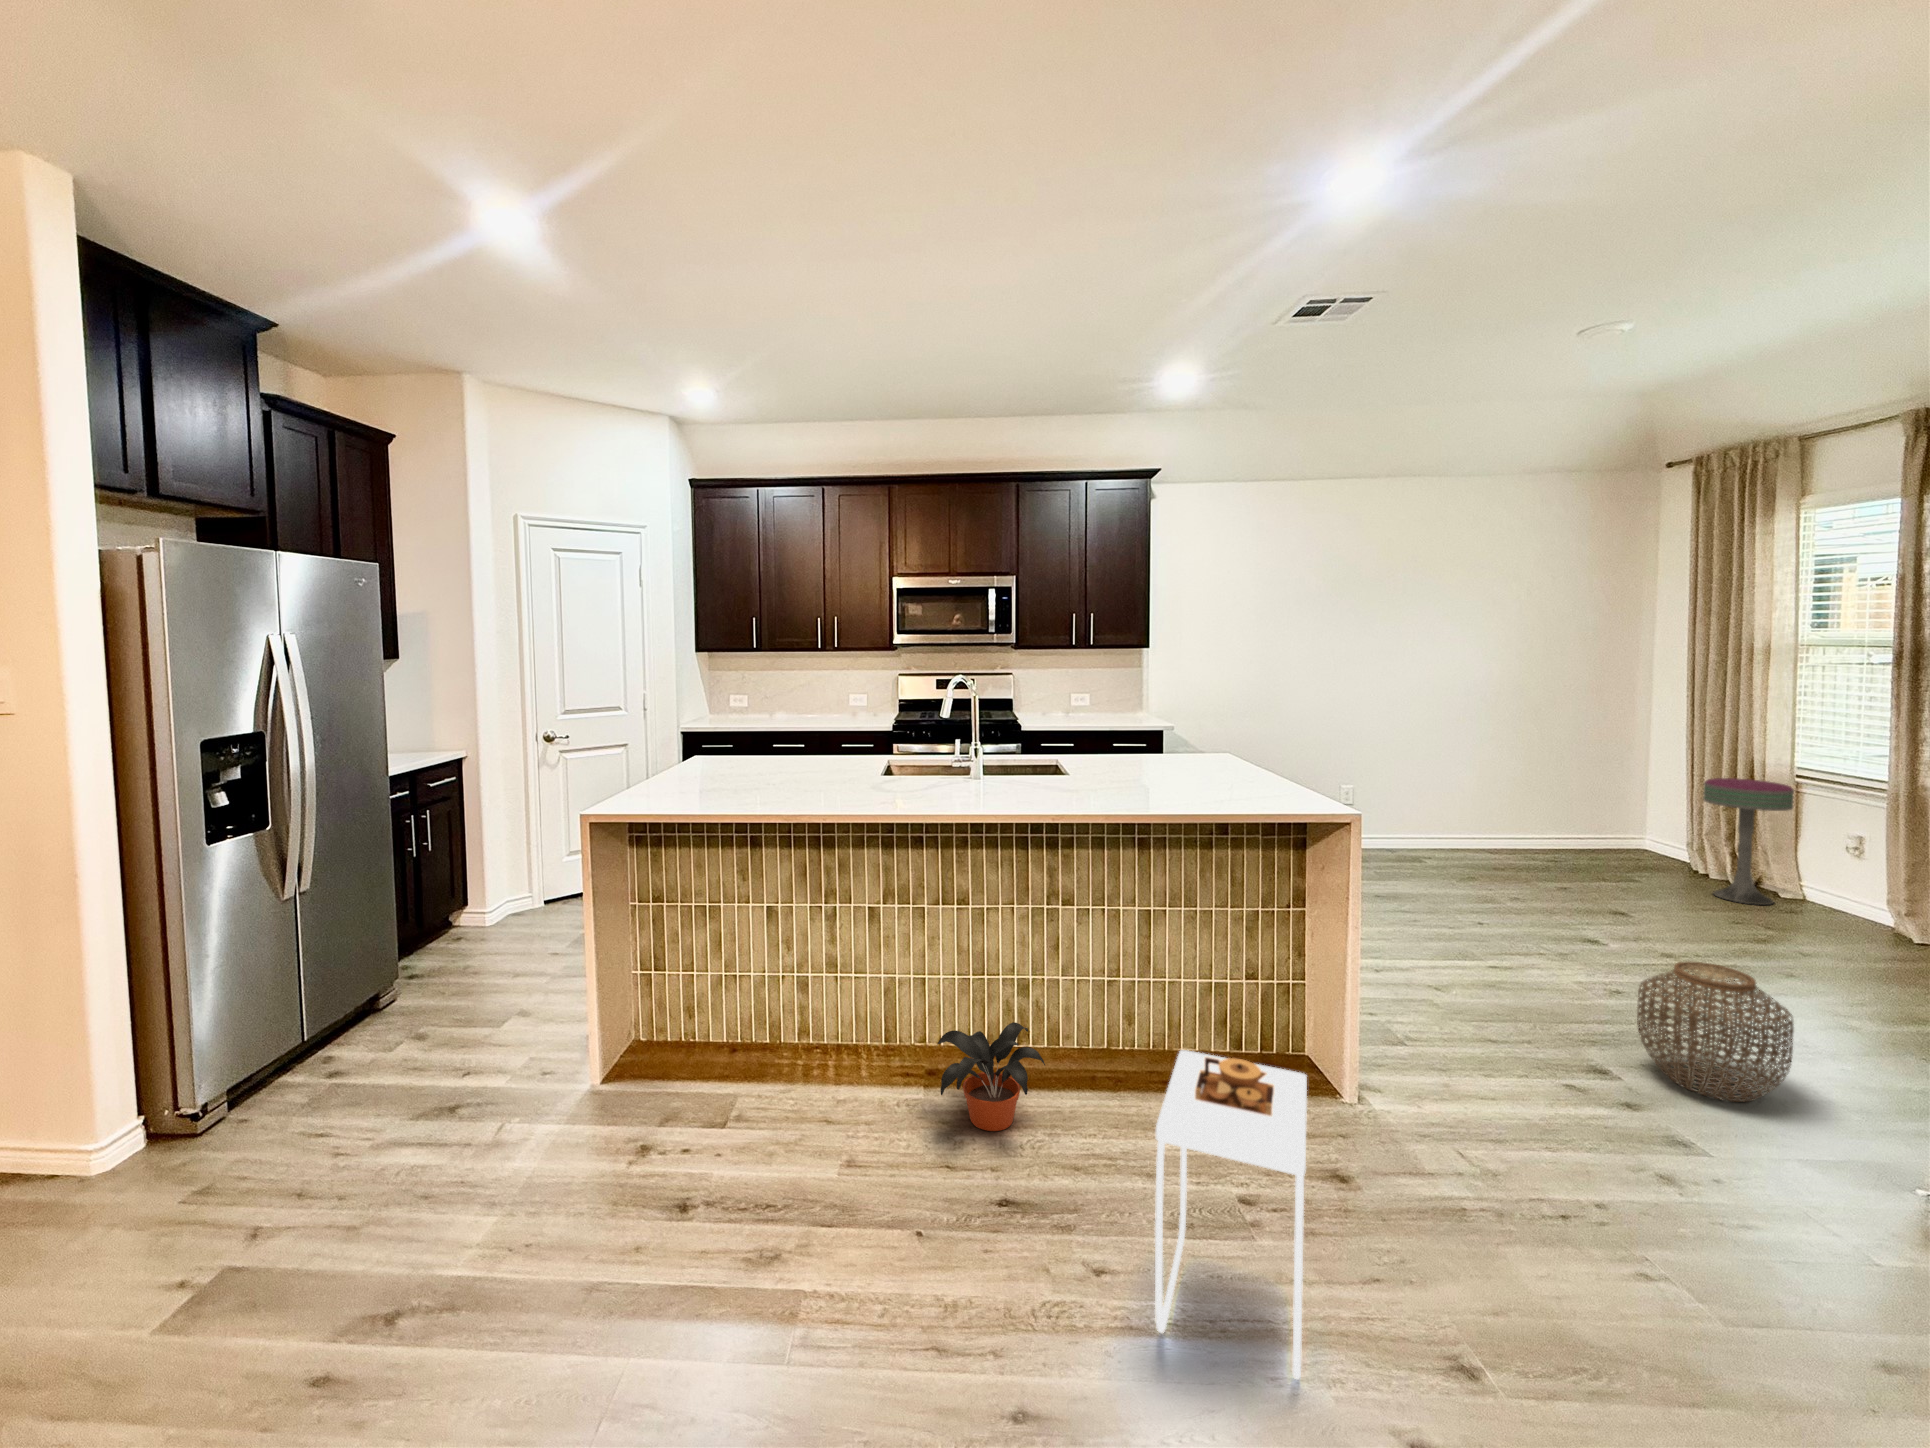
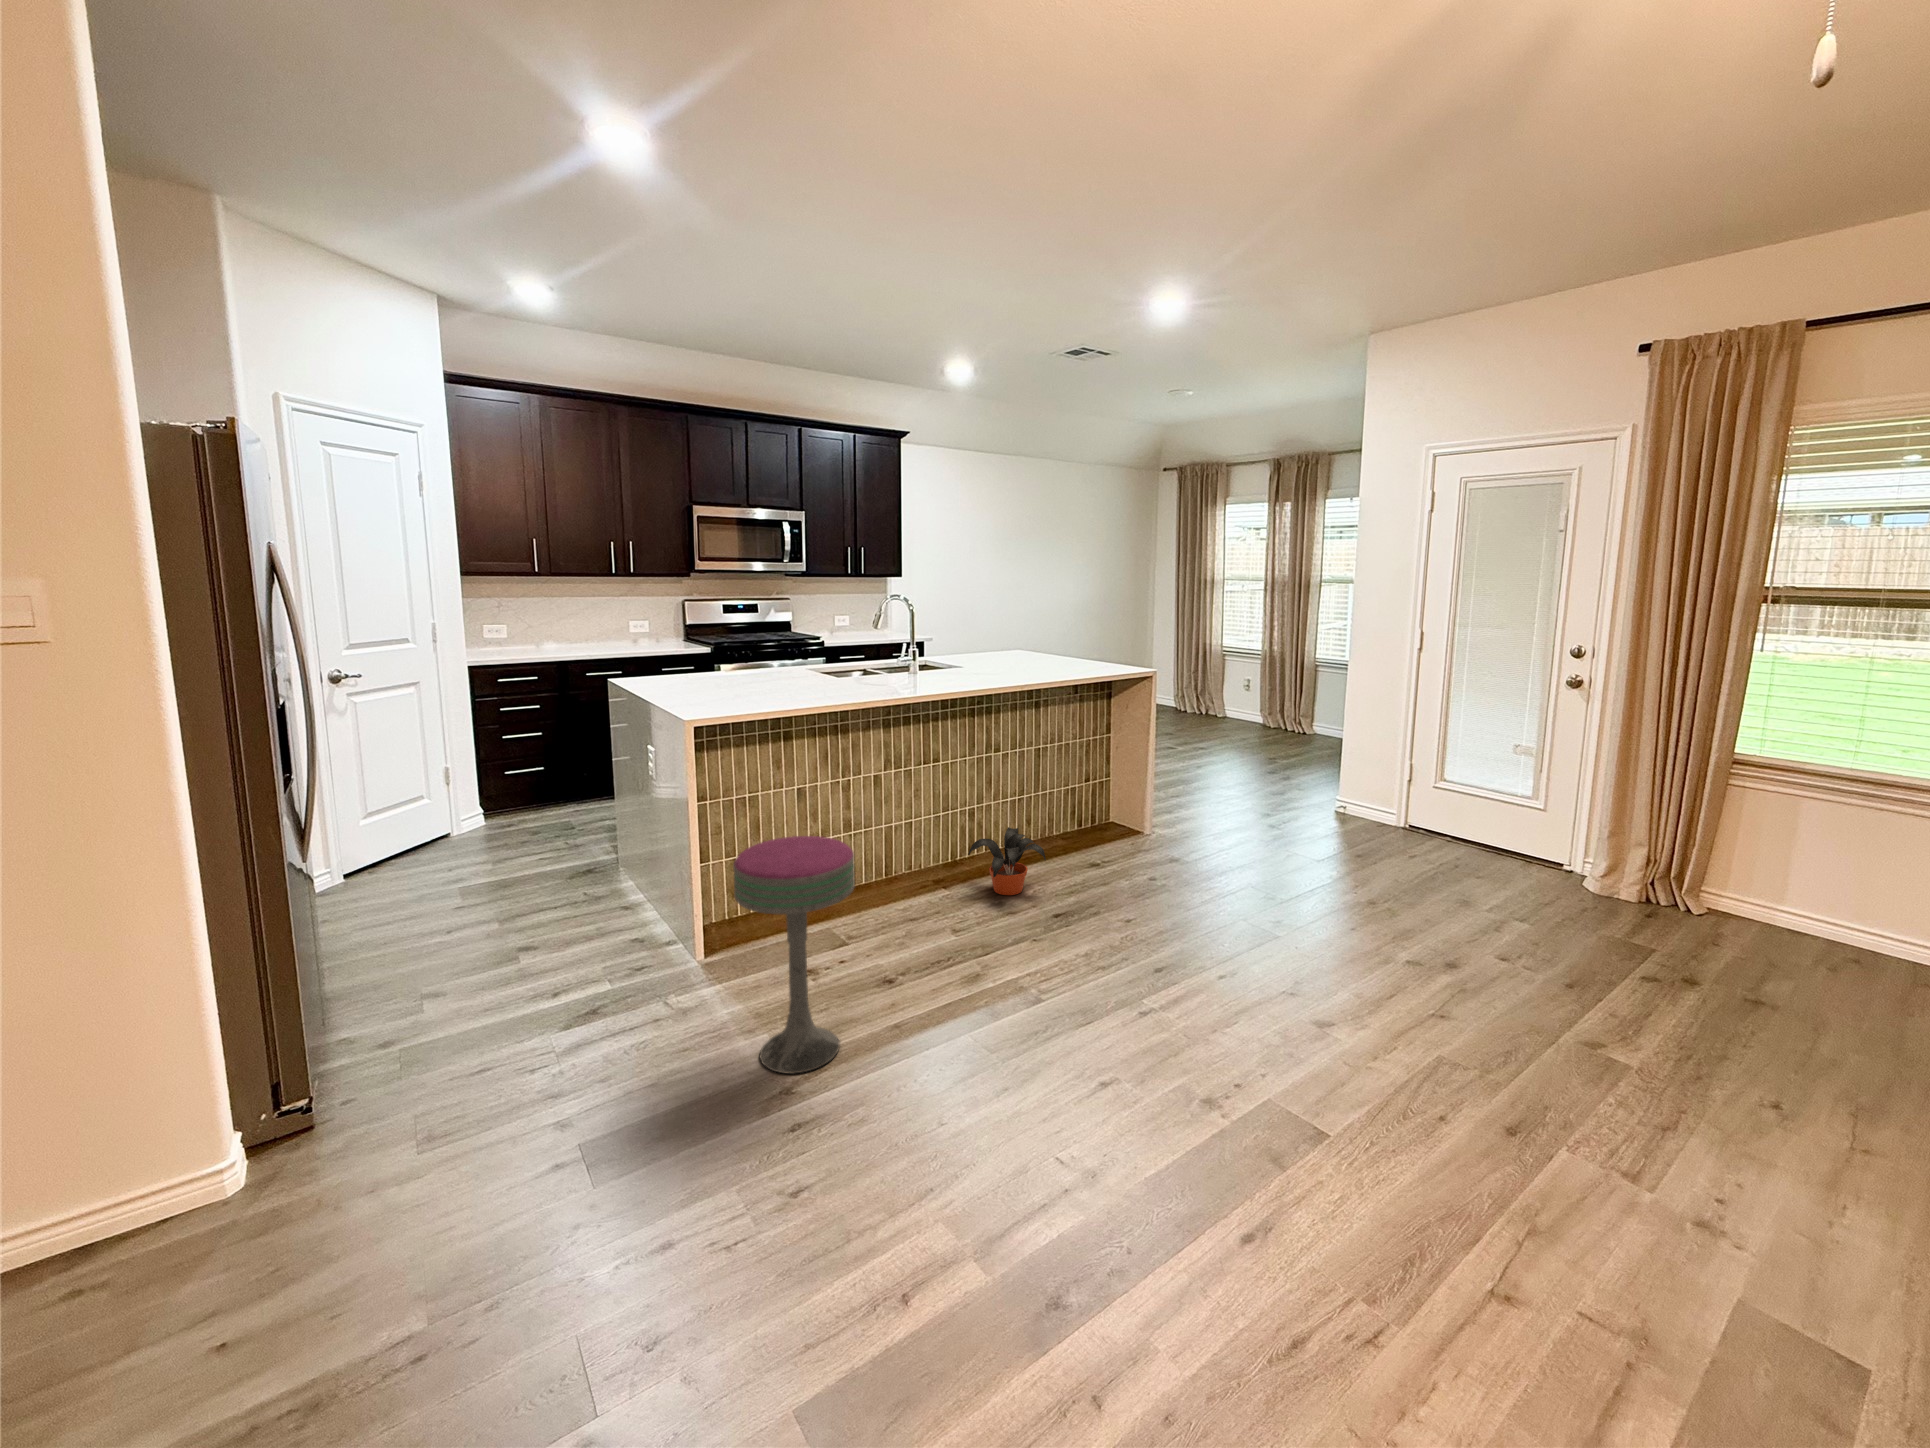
bar stool: present [1703,778,1794,905] -> present [733,836,855,1074]
woven basket: present [1637,961,1794,1102] -> none [1237,736,1295,798]
side table: present [1155,1050,1307,1380] -> none [1153,790,1257,930]

